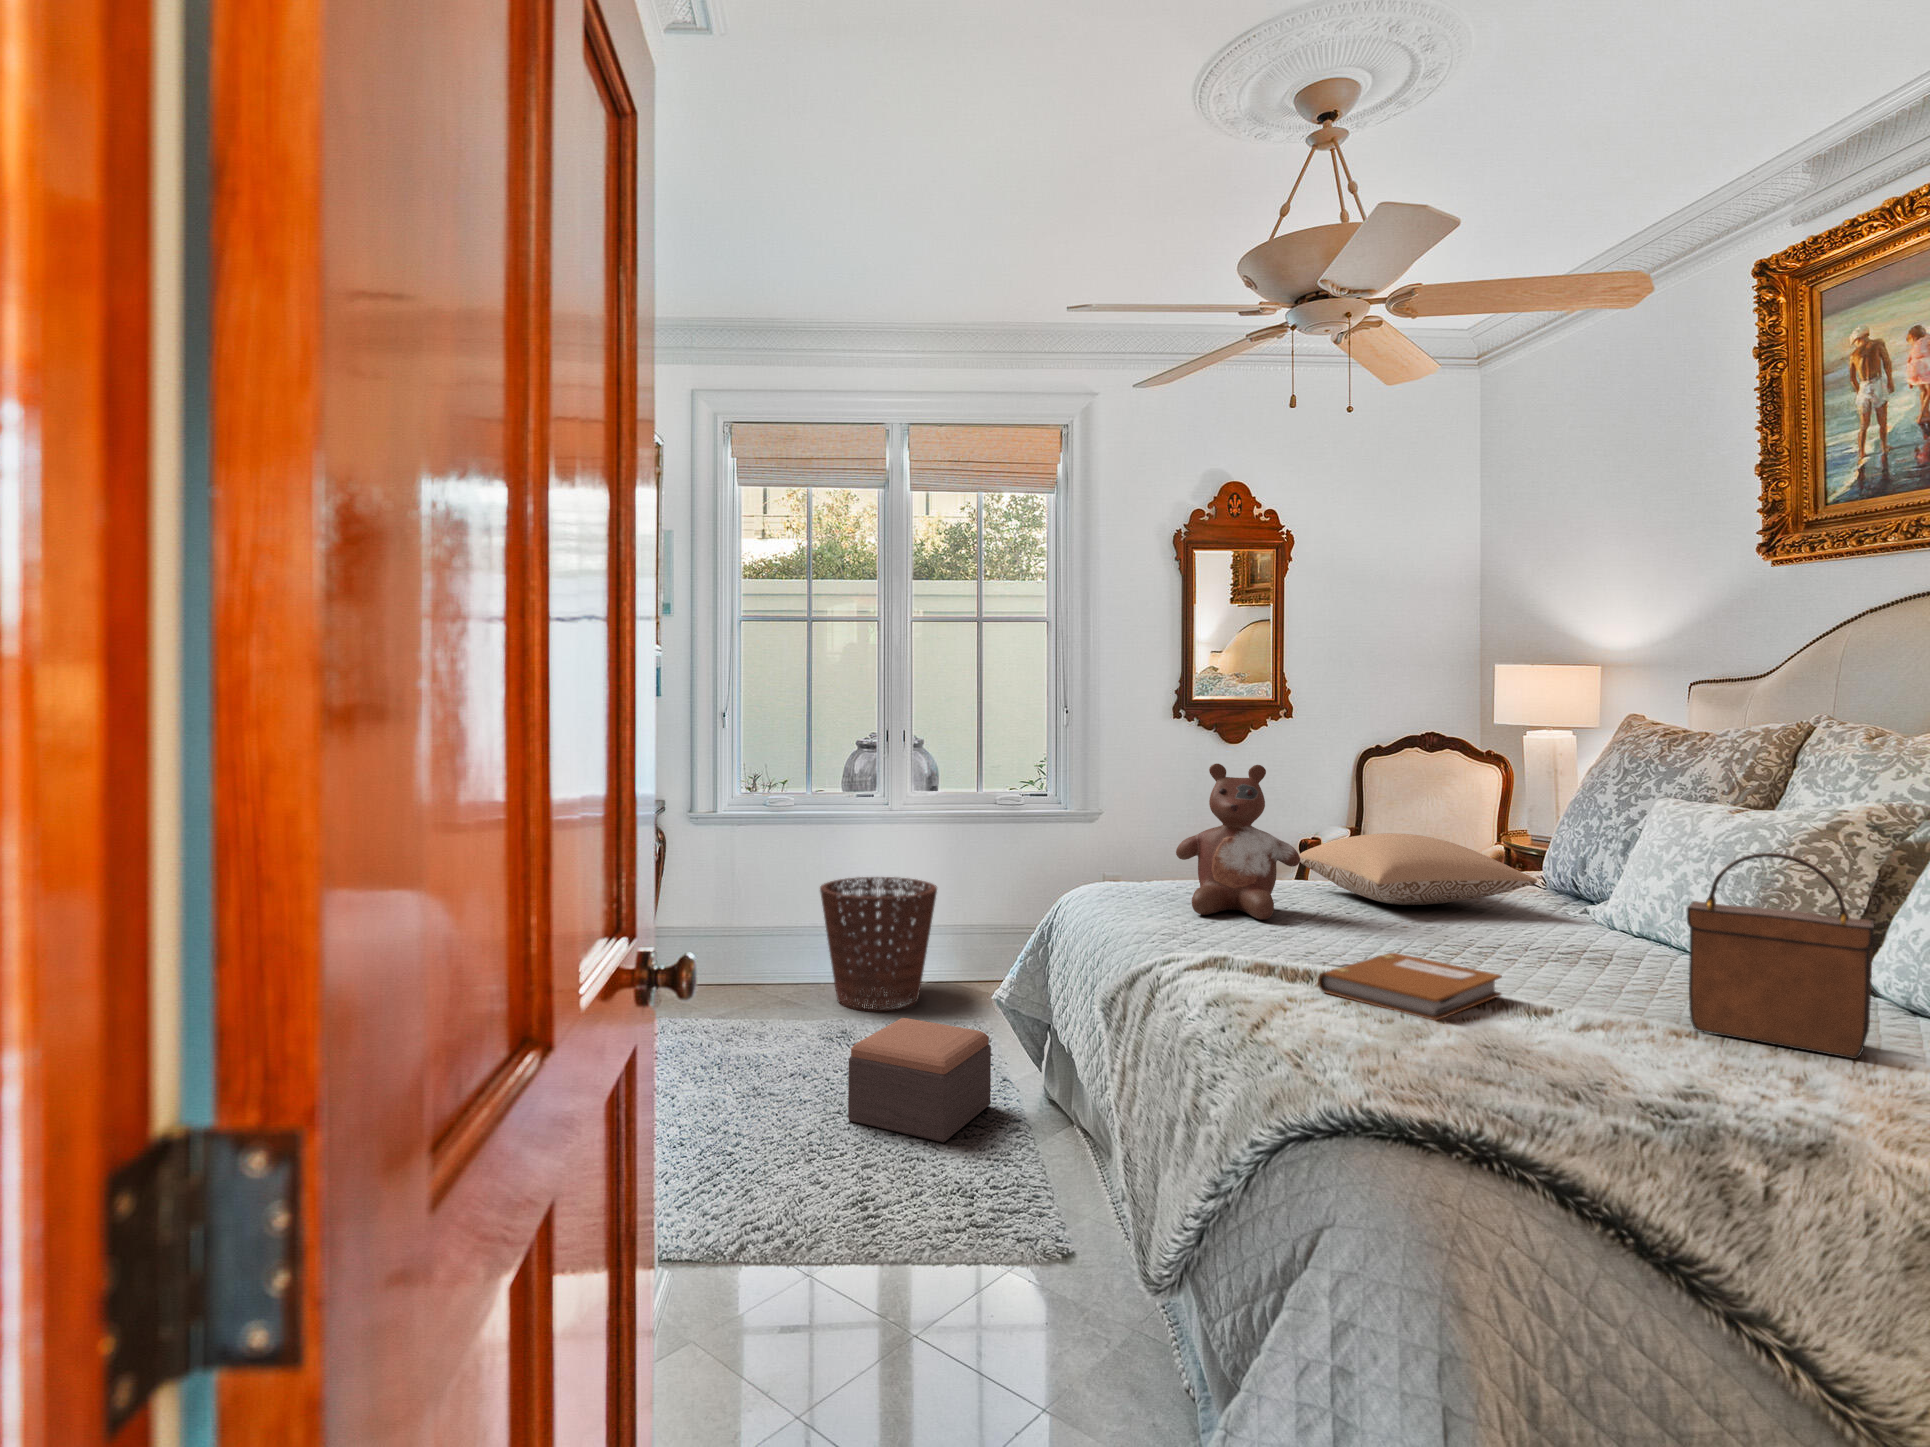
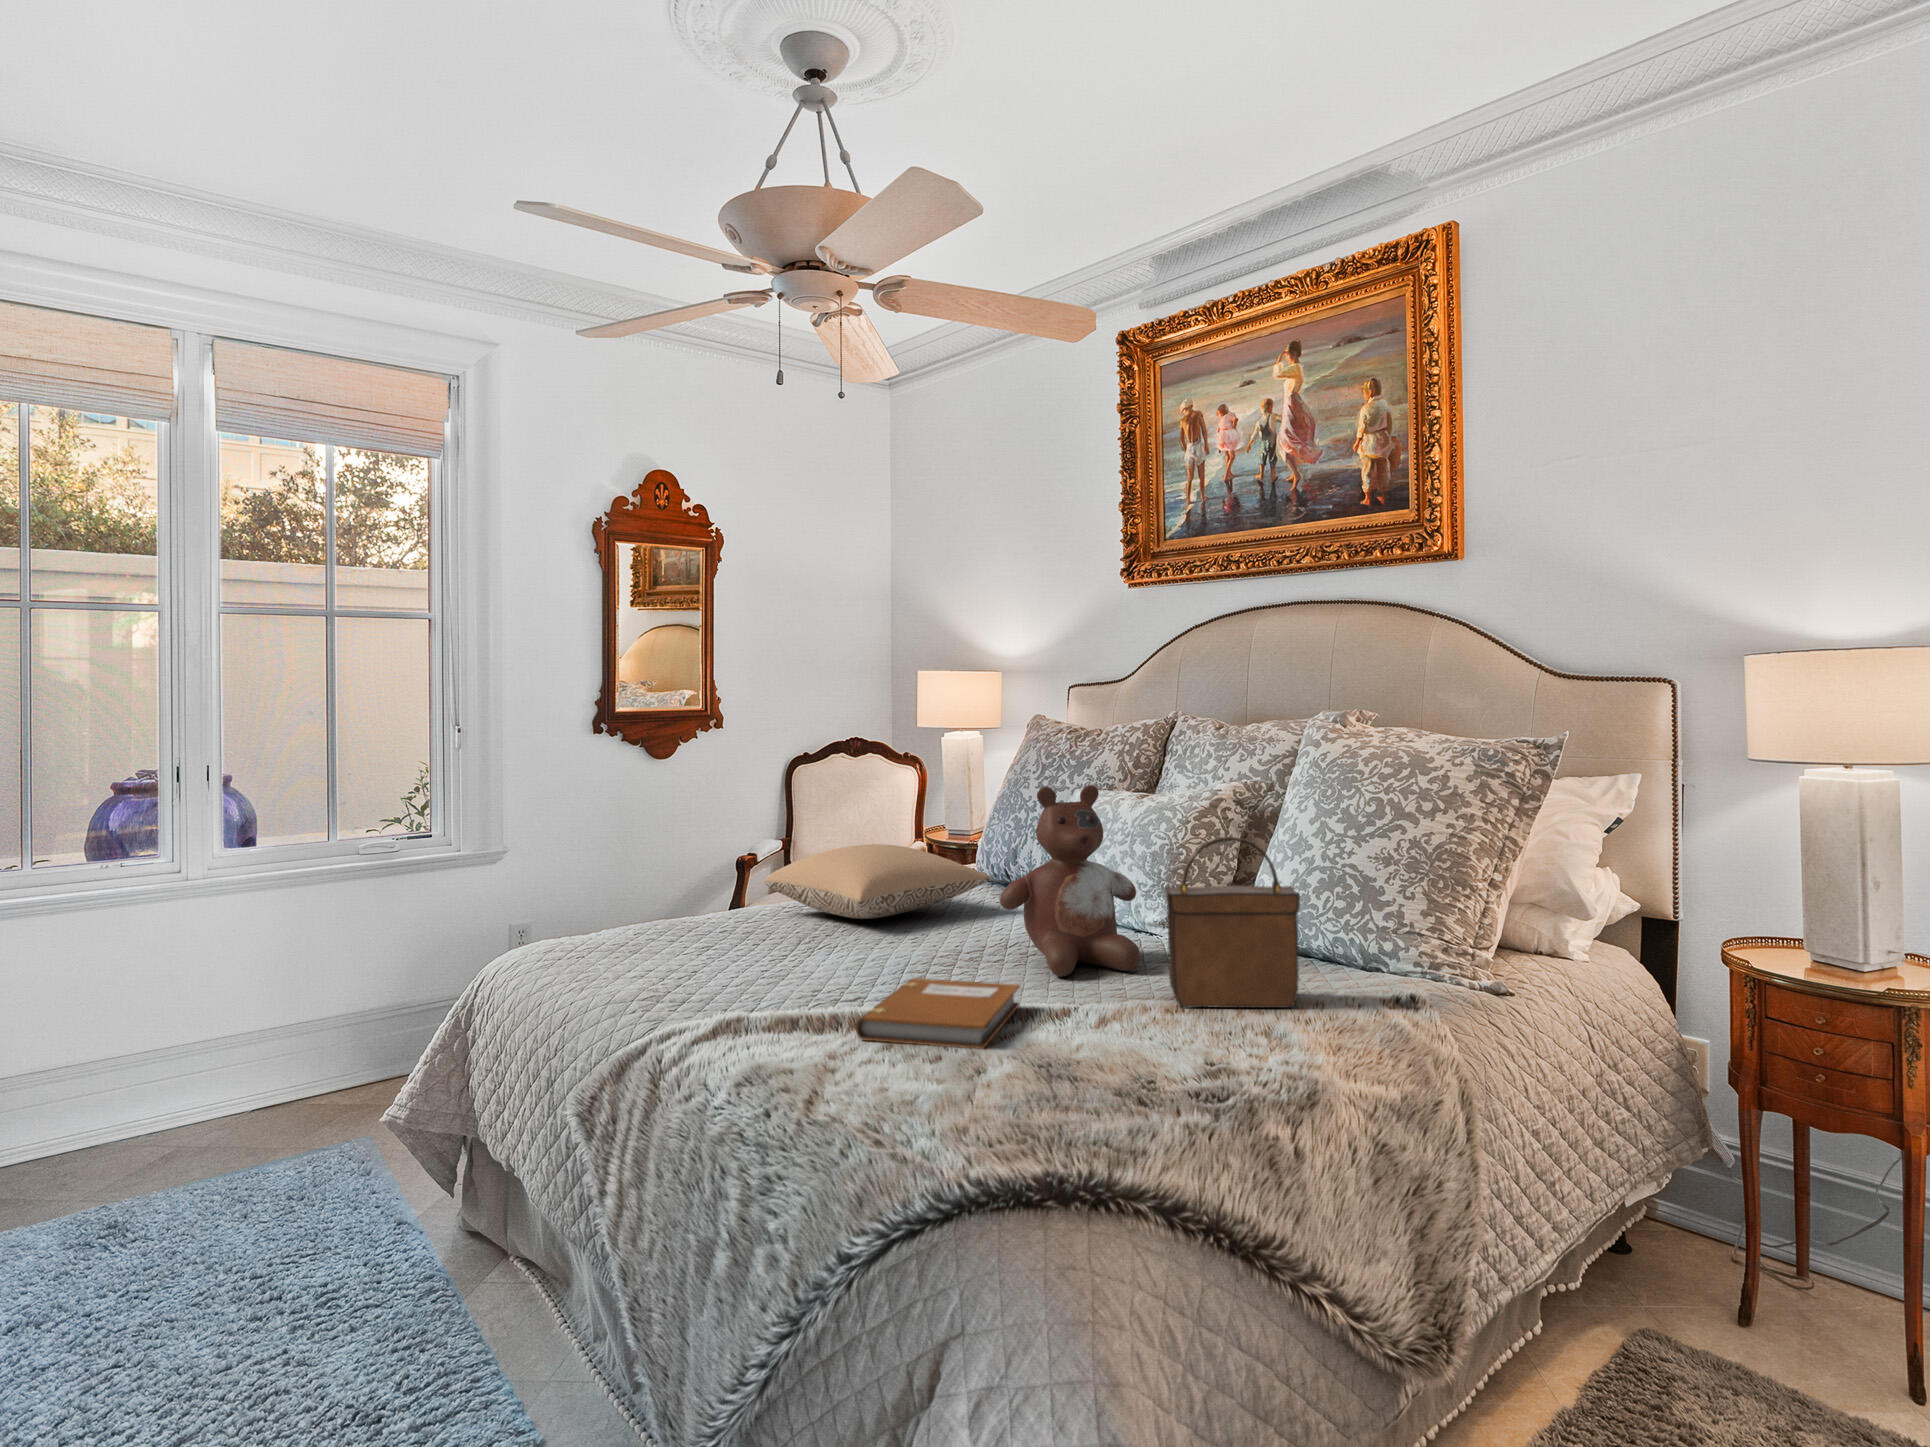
stuffed bear: present [1176,764,1300,920] -> present [1000,785,1140,977]
basket: present [820,877,937,1011] -> none [60,969,272,1174]
footstool: present [848,1018,991,1143] -> none [142,1166,382,1358]

